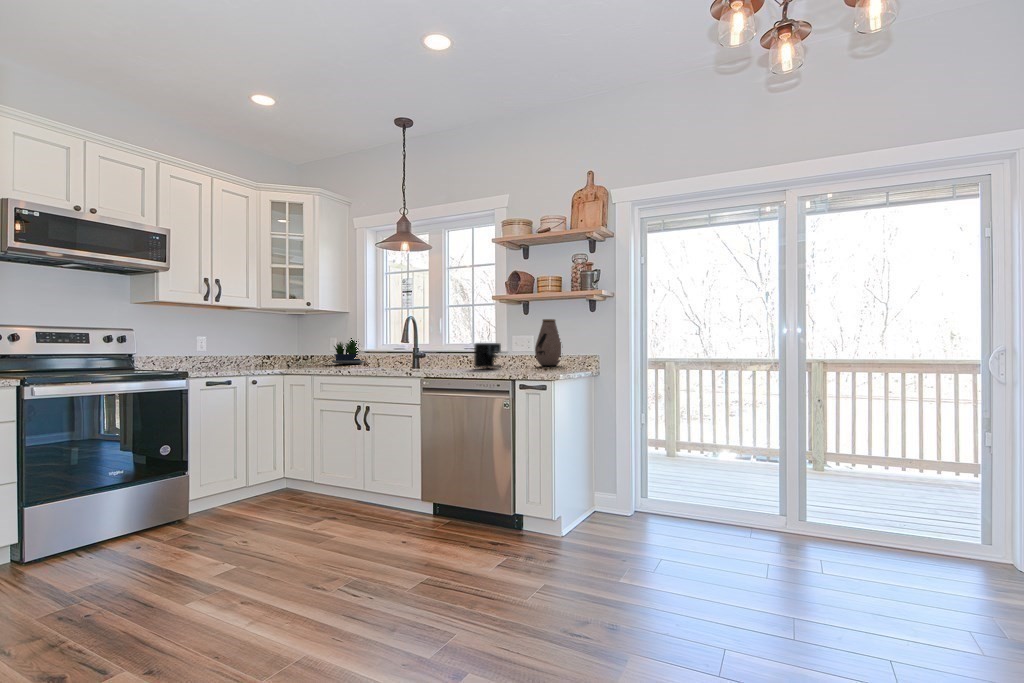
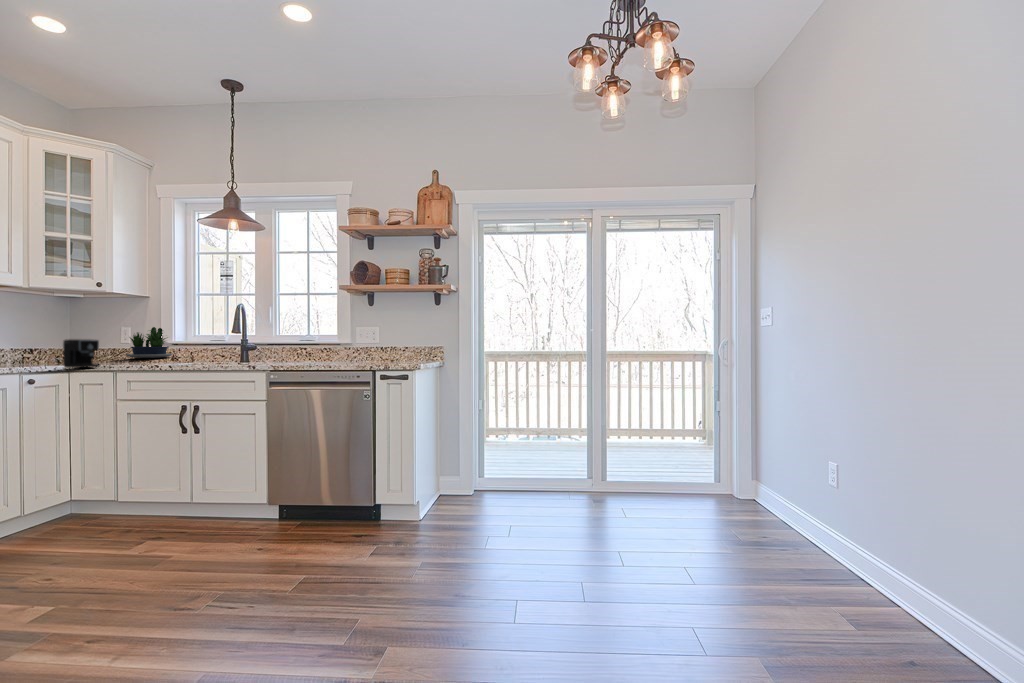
vase: present [535,319,561,366] -> none [382,311,409,357]
coffee maker: present [474,343,502,368] -> present [63,339,99,368]

